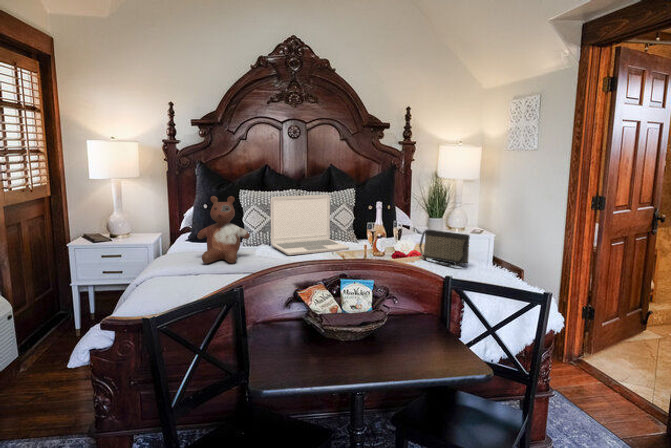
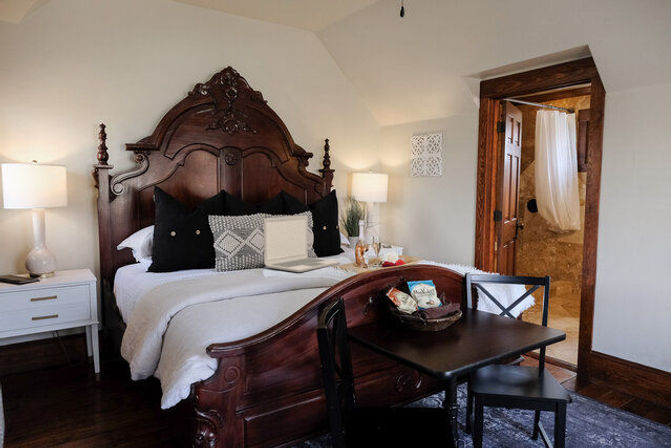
stuffed bear: present [197,196,250,263] -> none [212,217,265,286]
handbag: present [419,230,470,266] -> none [412,239,458,267]

